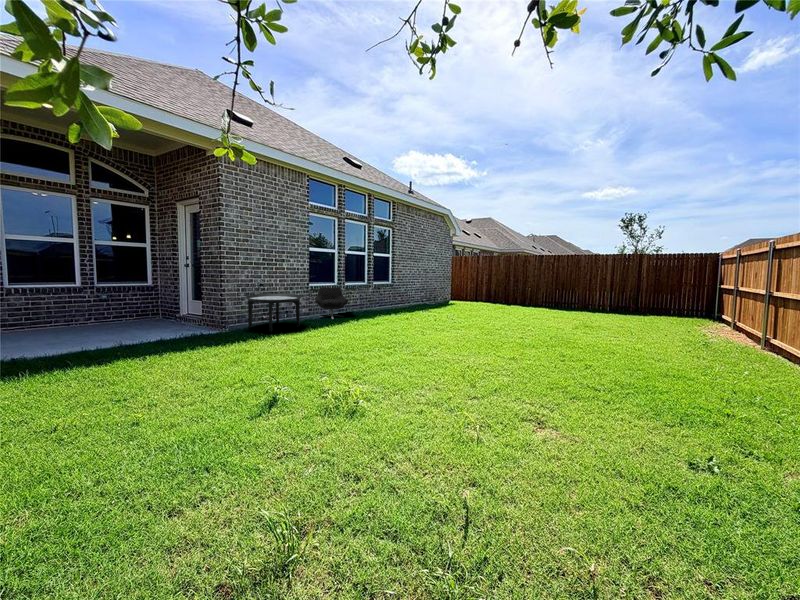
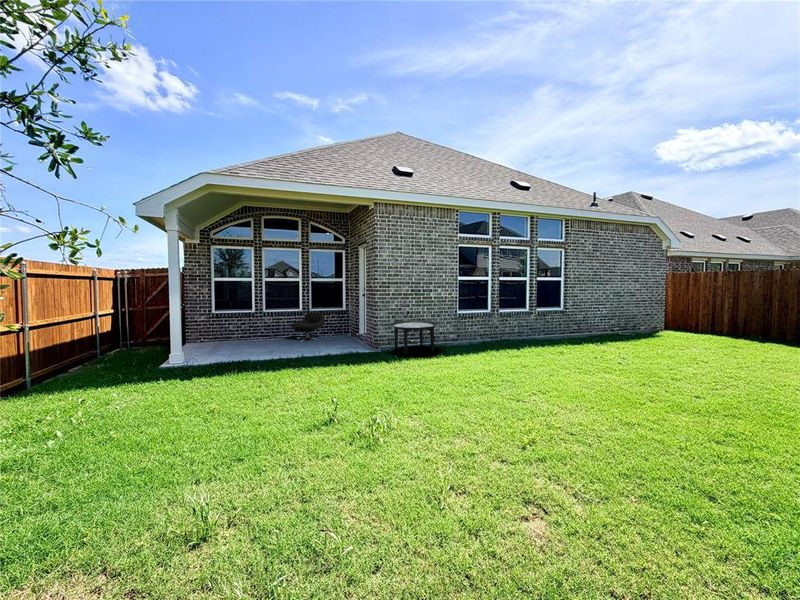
lounge chair: present [315,287,348,319] -> present [291,312,325,341]

